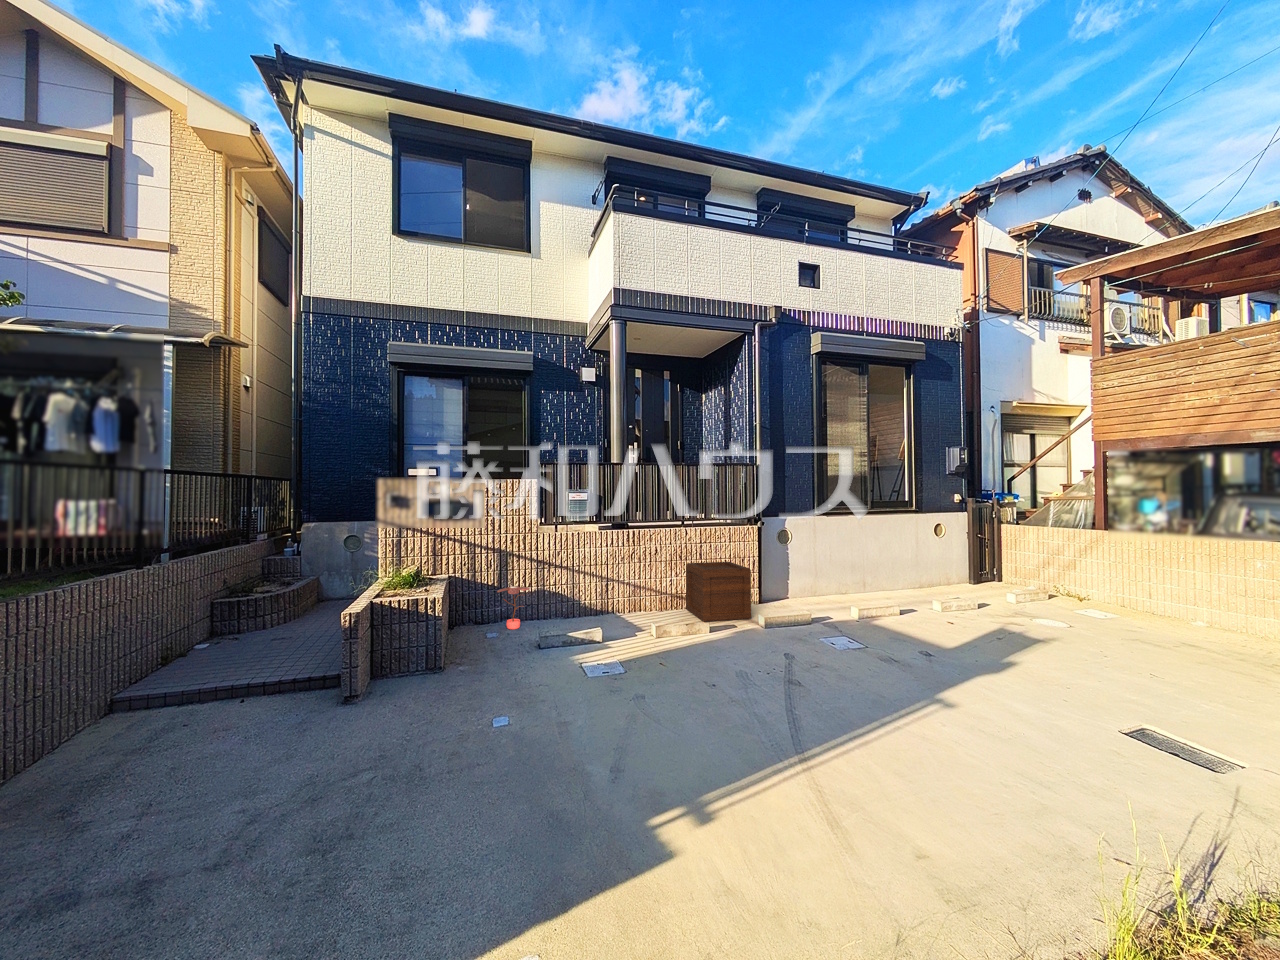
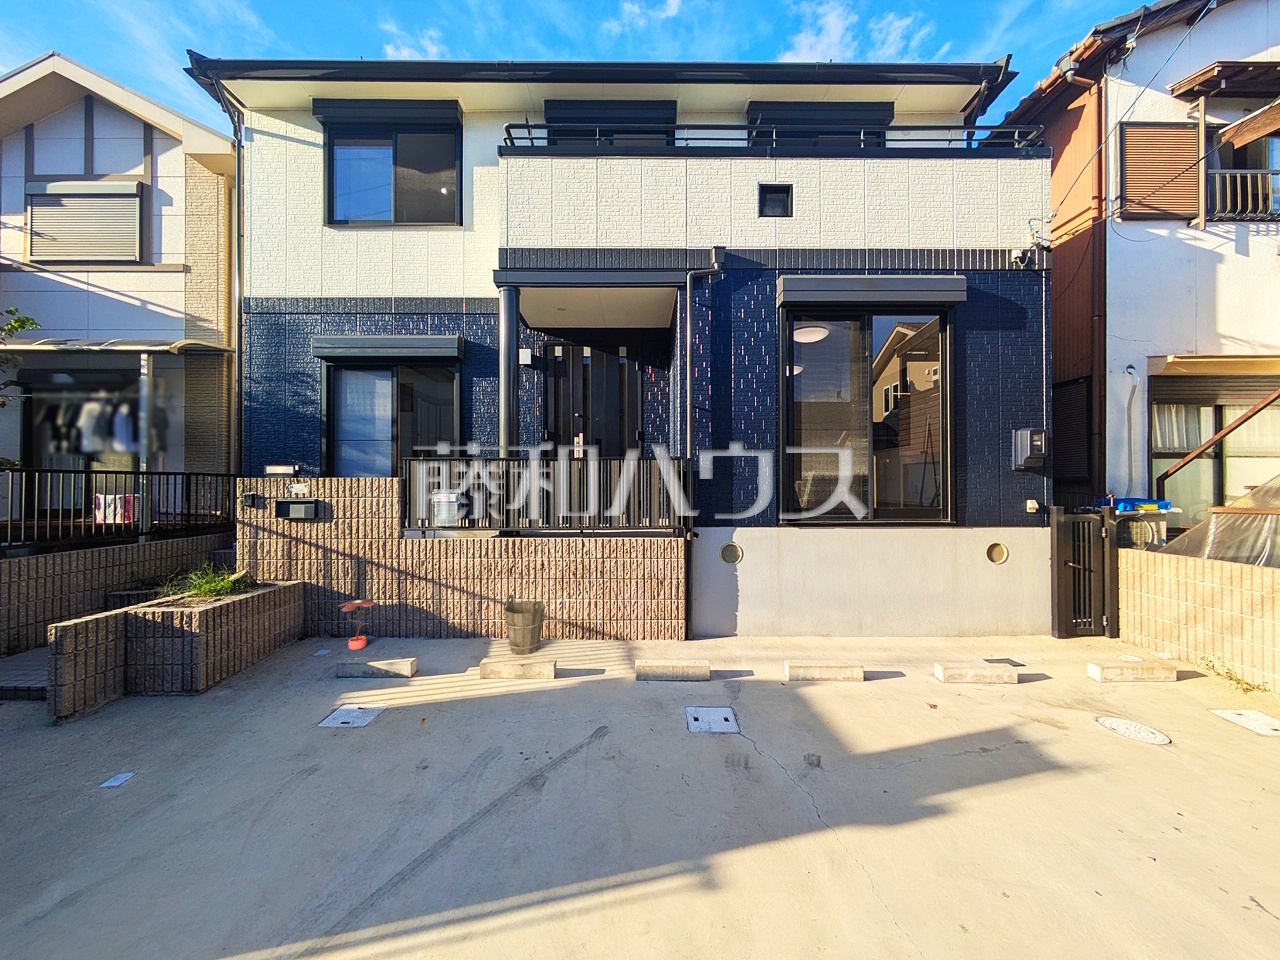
wooden crate: present [686,562,751,622] -> none [567,583,639,669]
bucket: none [638,575,670,620] -> present [504,595,545,655]

